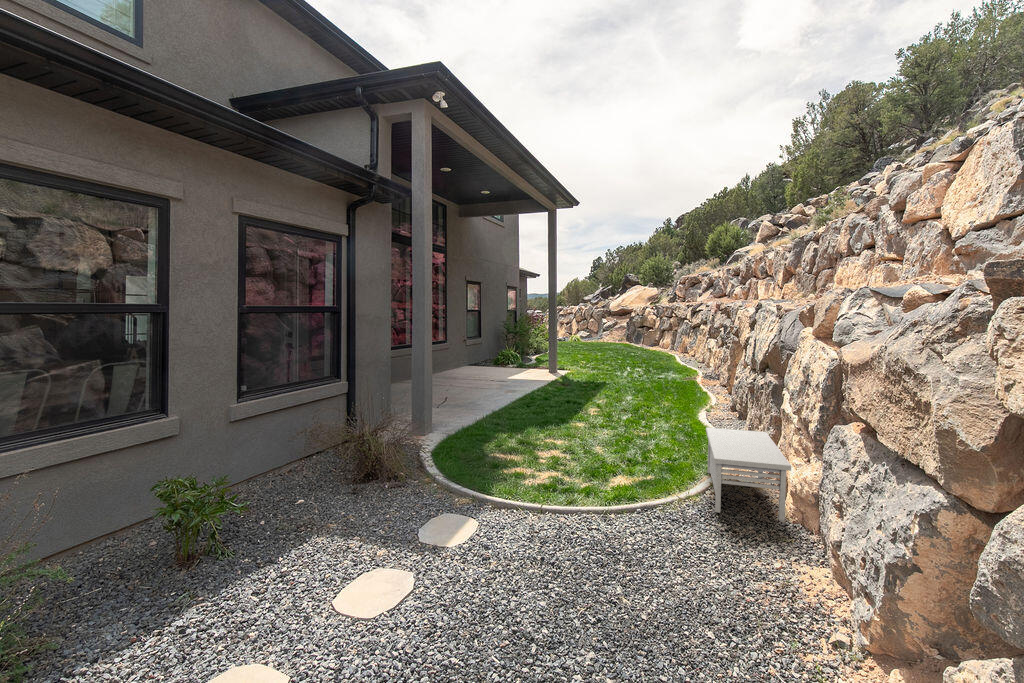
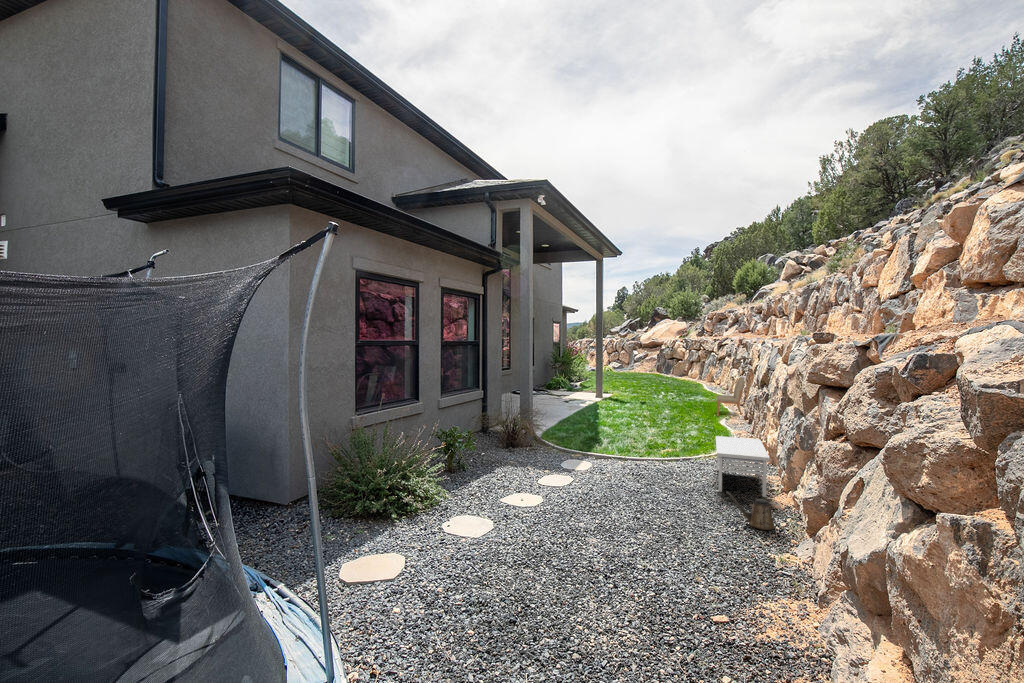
chair: none [695,347,728,394] -> present [716,377,744,416]
watering can: none [737,530,827,595] -> present [726,492,781,530]

